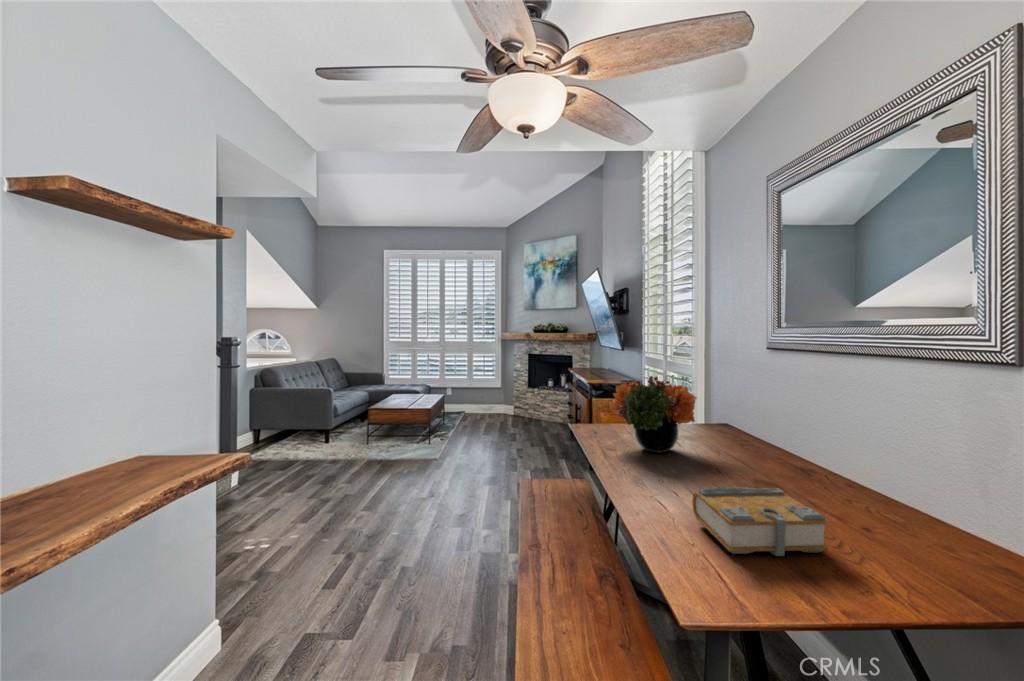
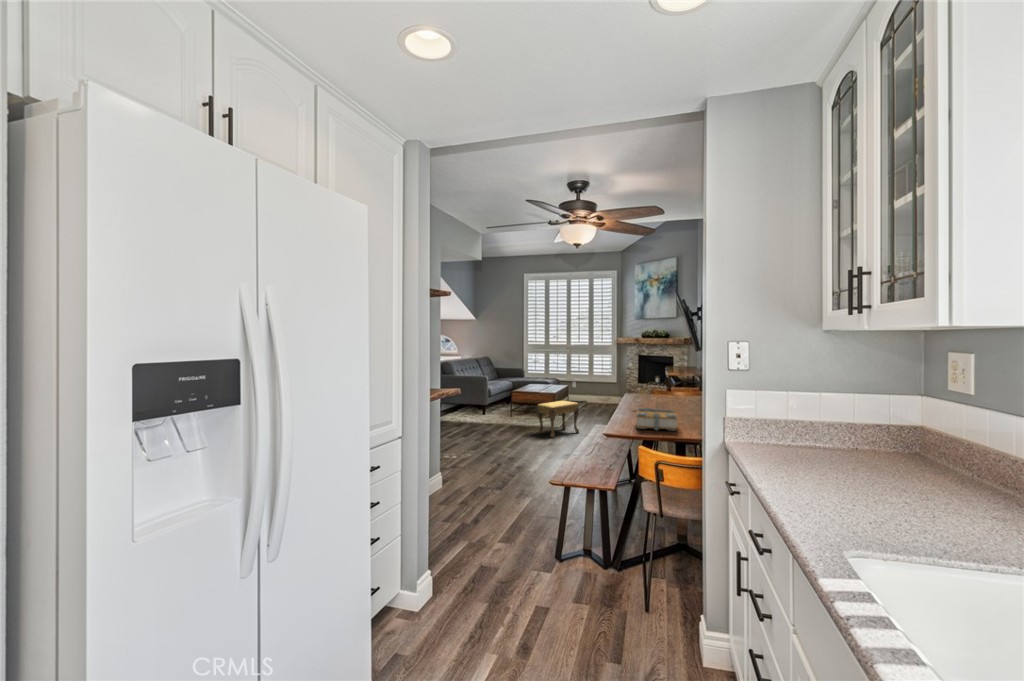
flower arrangement: present [612,376,697,452] -> none [635,365,683,407]
footstool: none [409,420,470,479] -> present [537,401,579,438]

